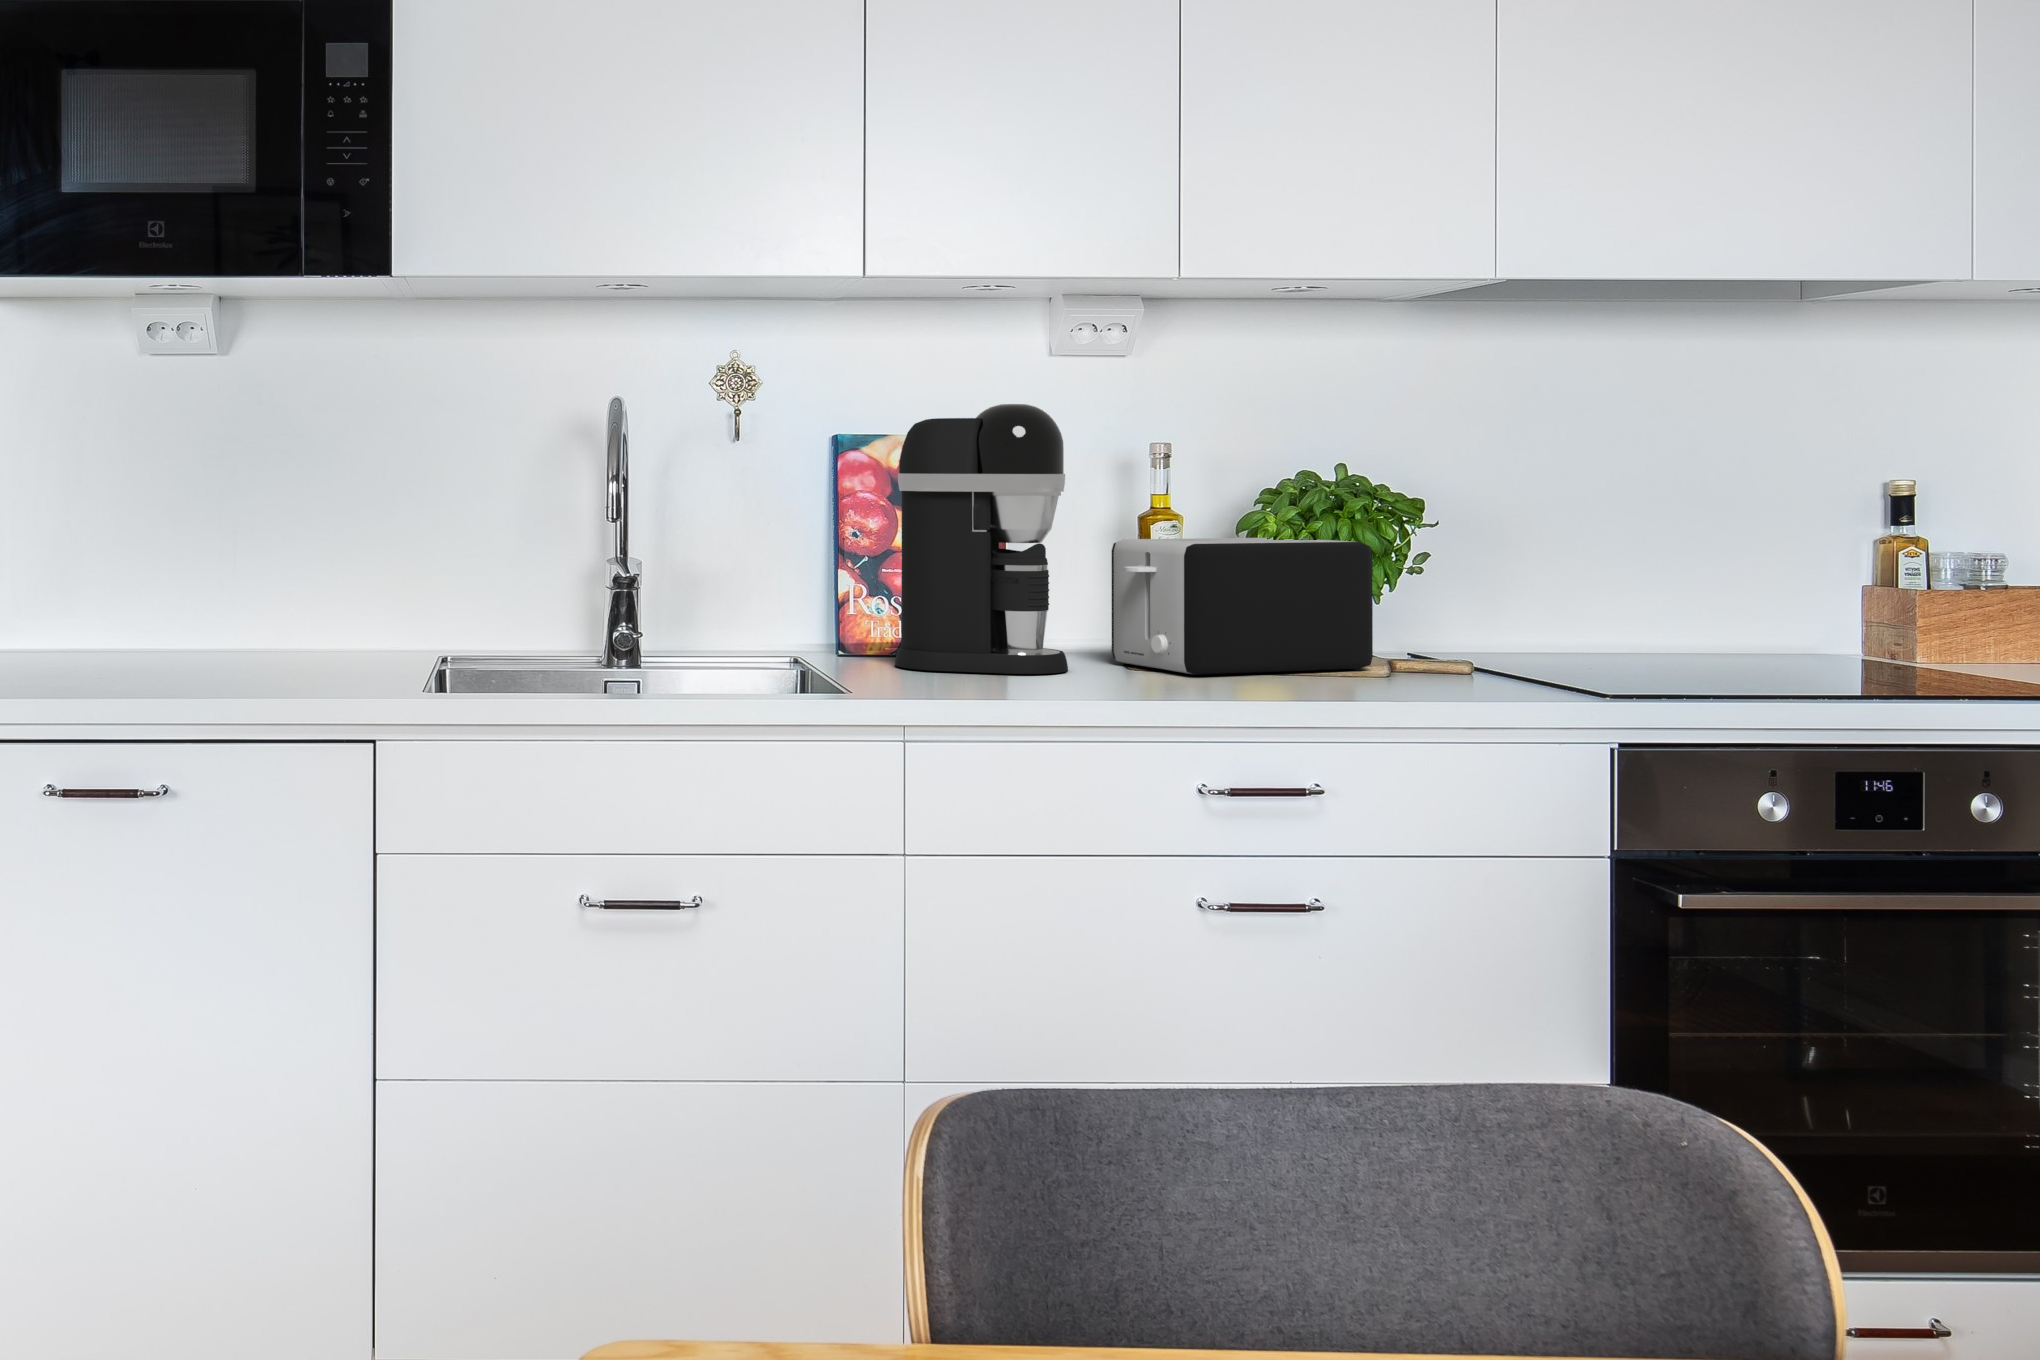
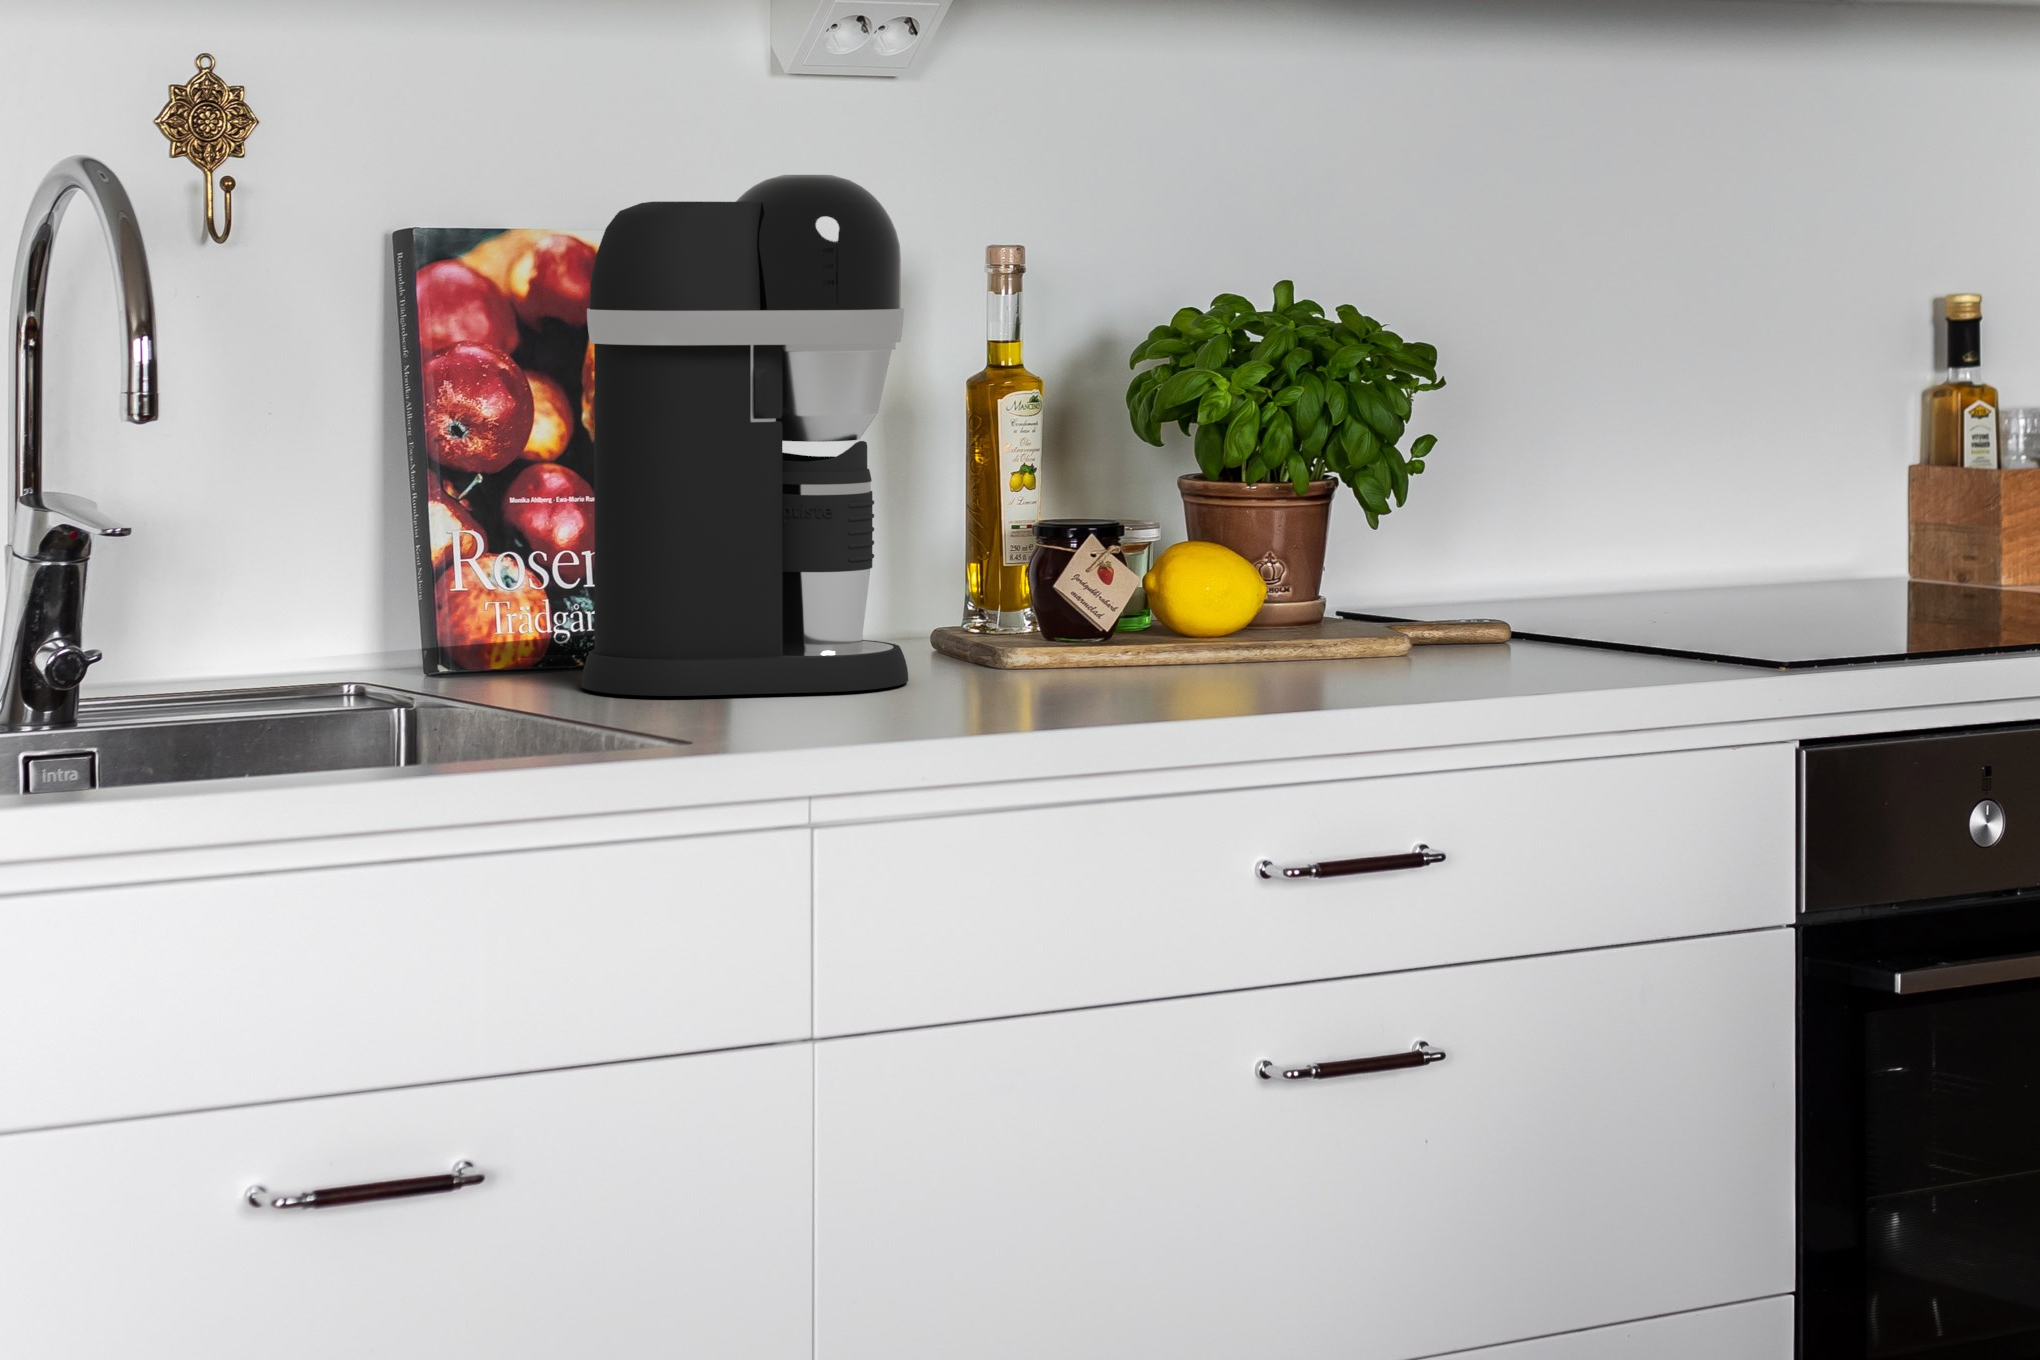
toaster: present [1112,538,1373,675] -> none [943,414,1363,672]

